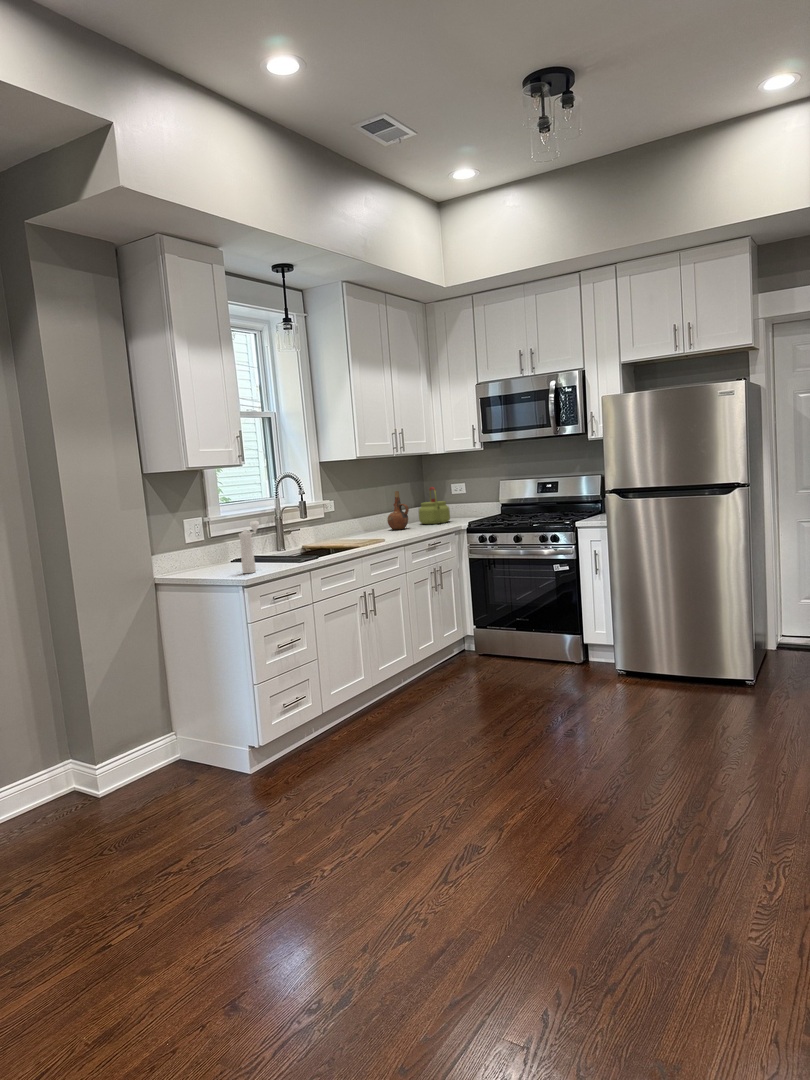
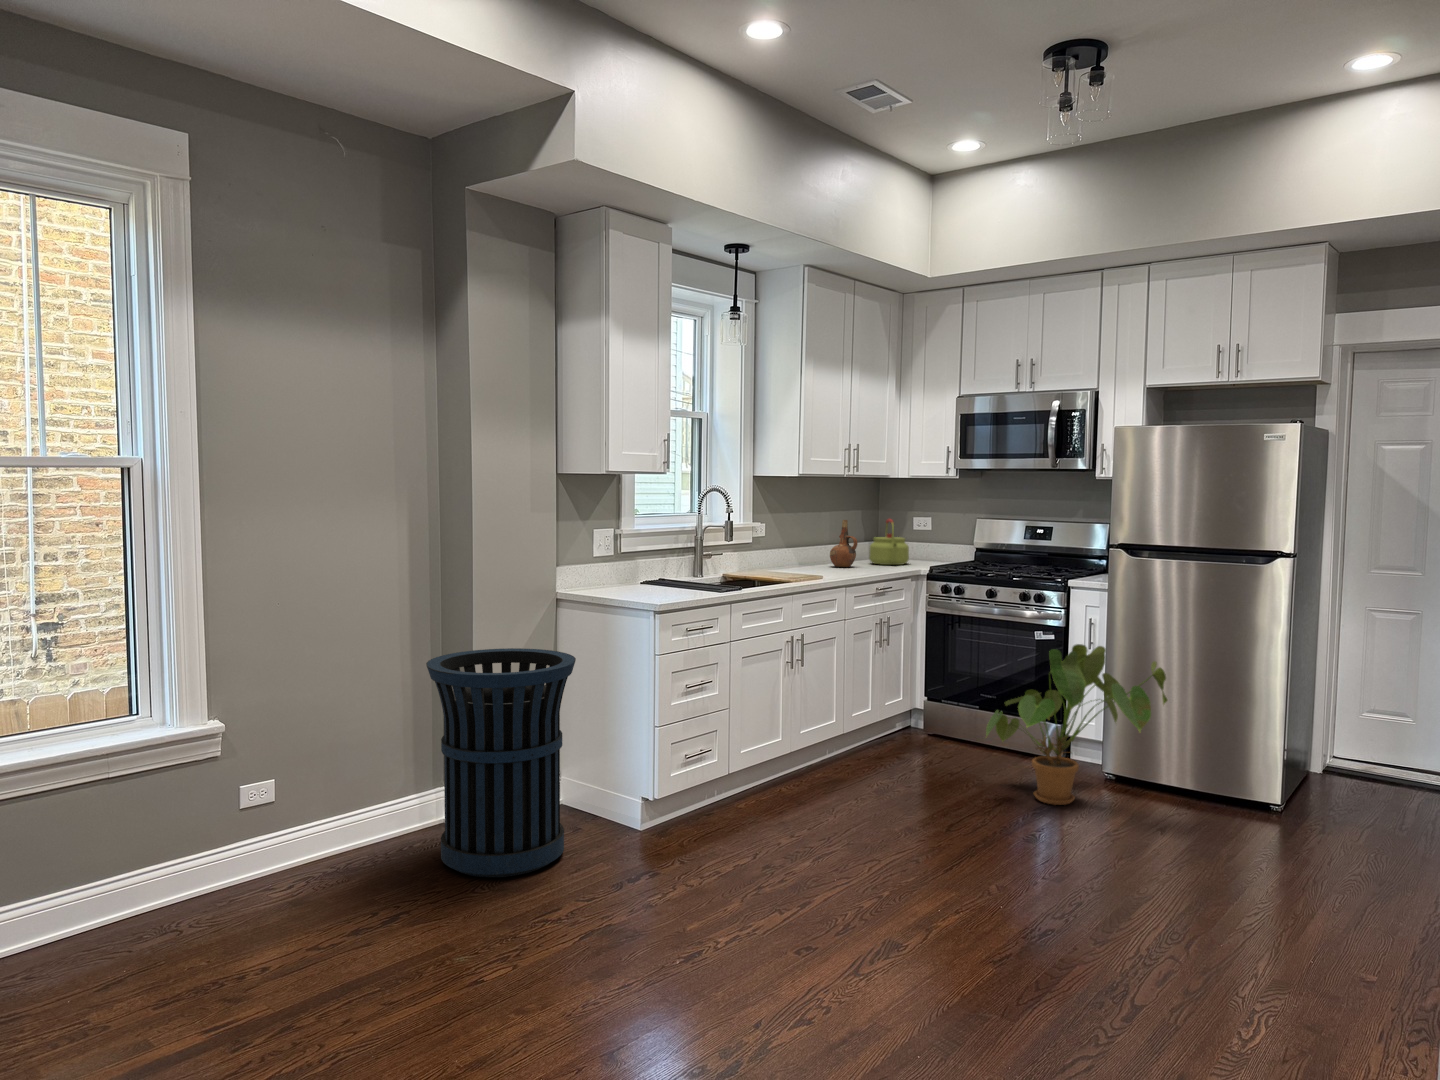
pepper mill: present [239,521,259,573] -> none [656,539,681,598]
house plant: none [526,571,662,701] -> present [986,644,1168,805]
trash can: none [35,630,183,839] -> present [426,648,576,877]

